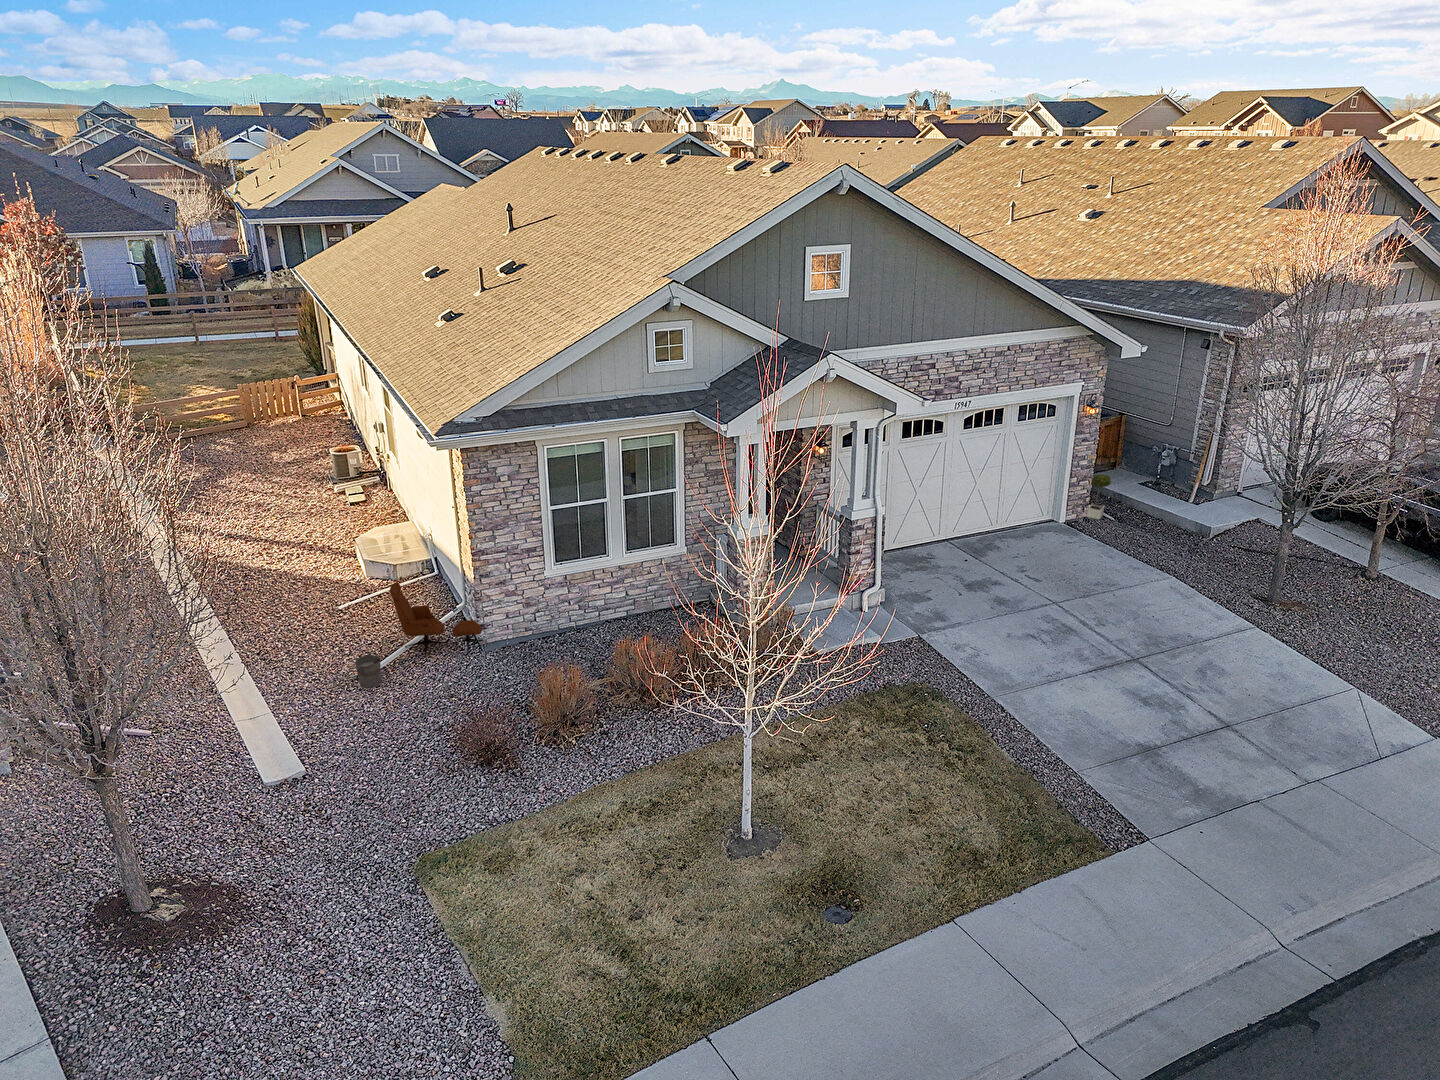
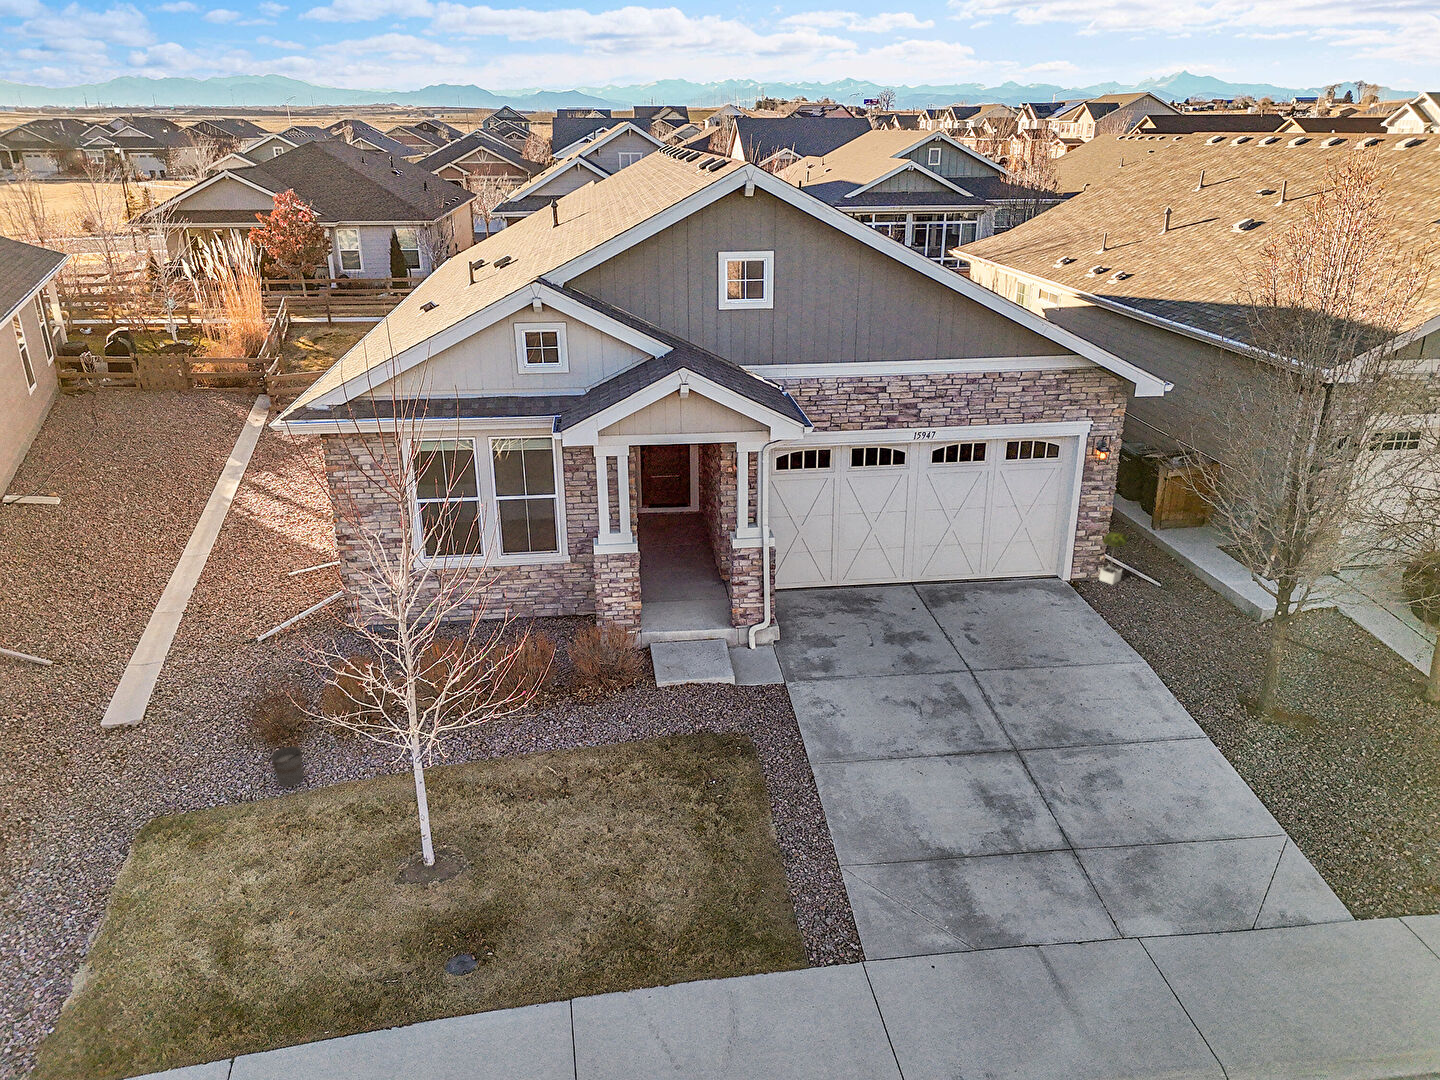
lounge chair: present [390,582,483,656] -> none [263,557,354,631]
bucket: present [355,655,382,688] -> present [271,746,304,786]

